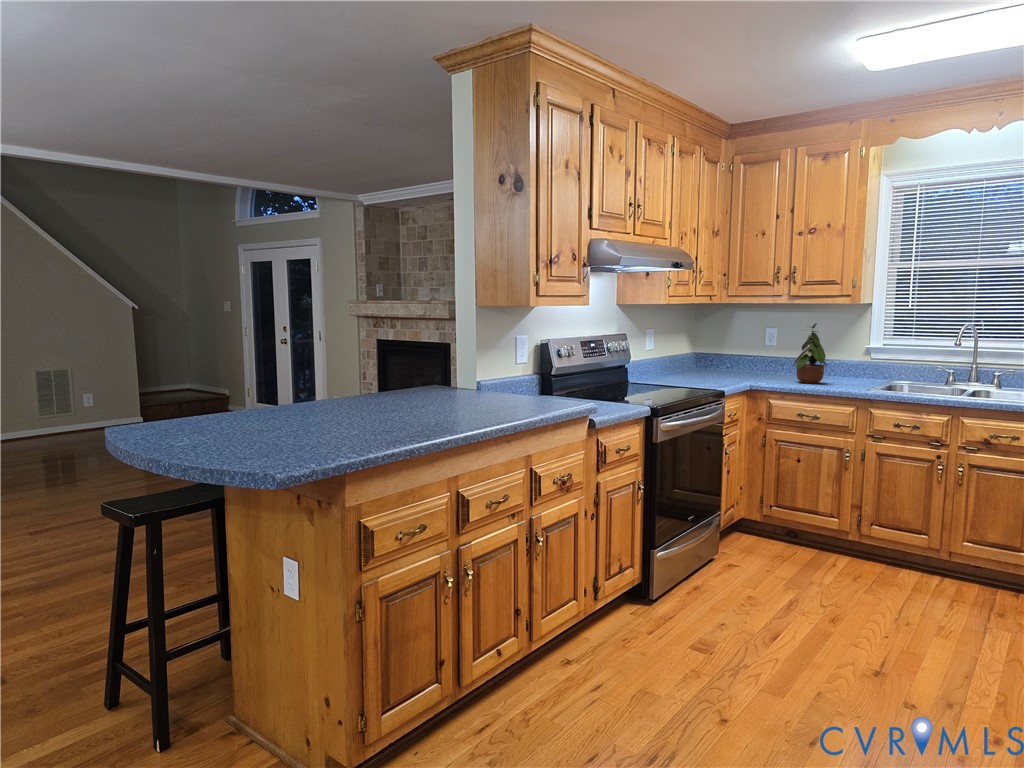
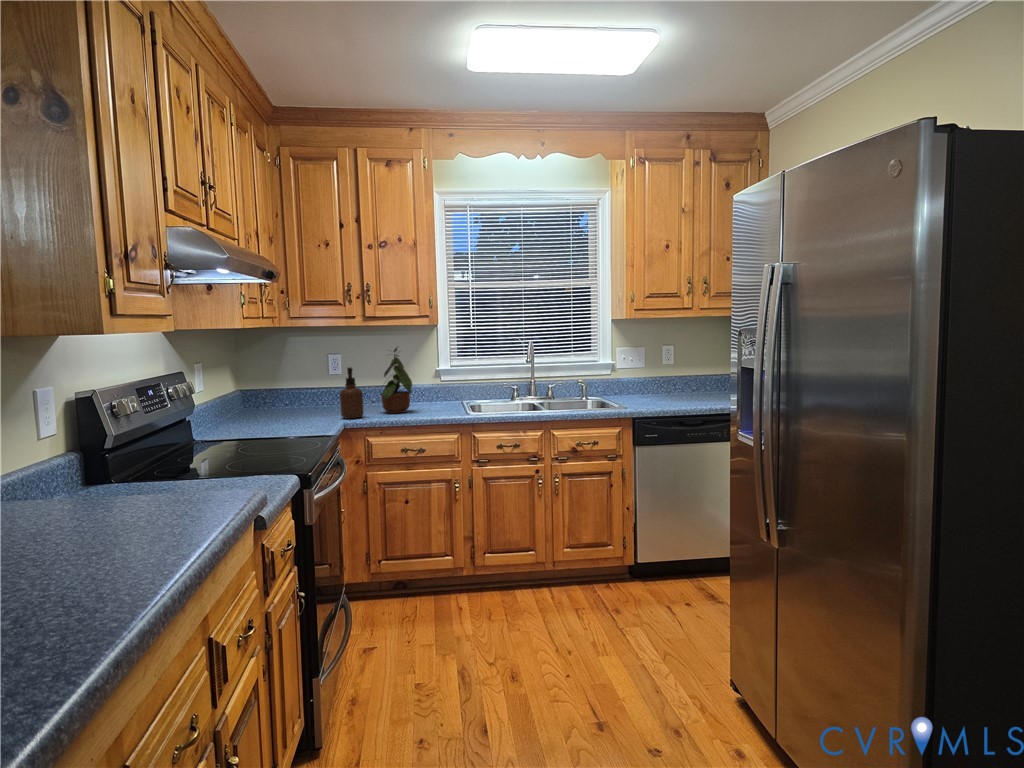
soap dispenser: none [755,339,776,382] -> present [340,368,363,419]

